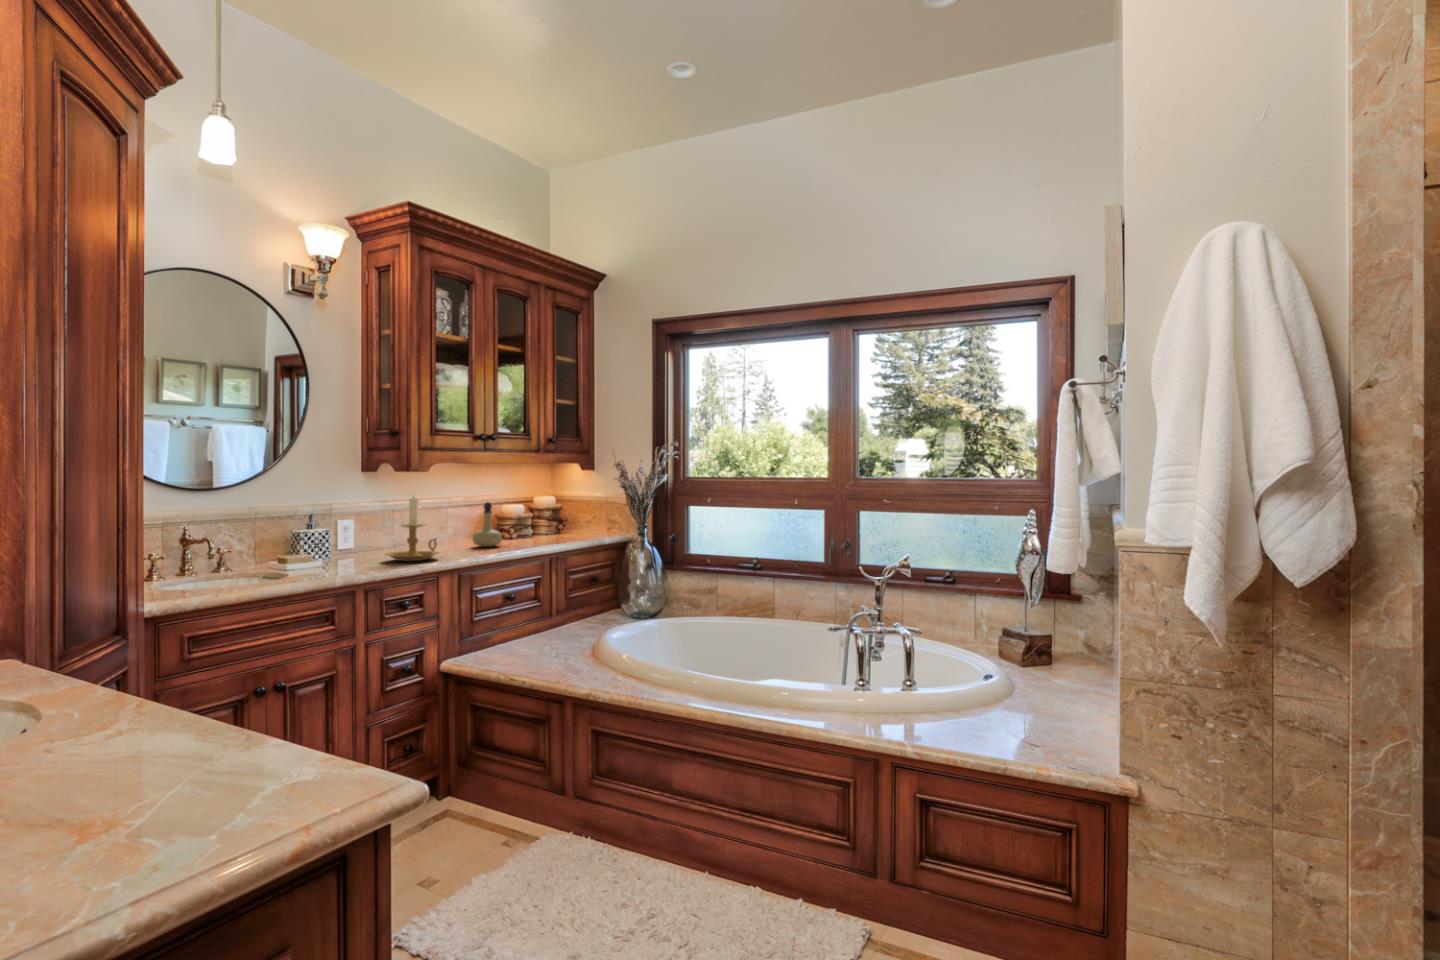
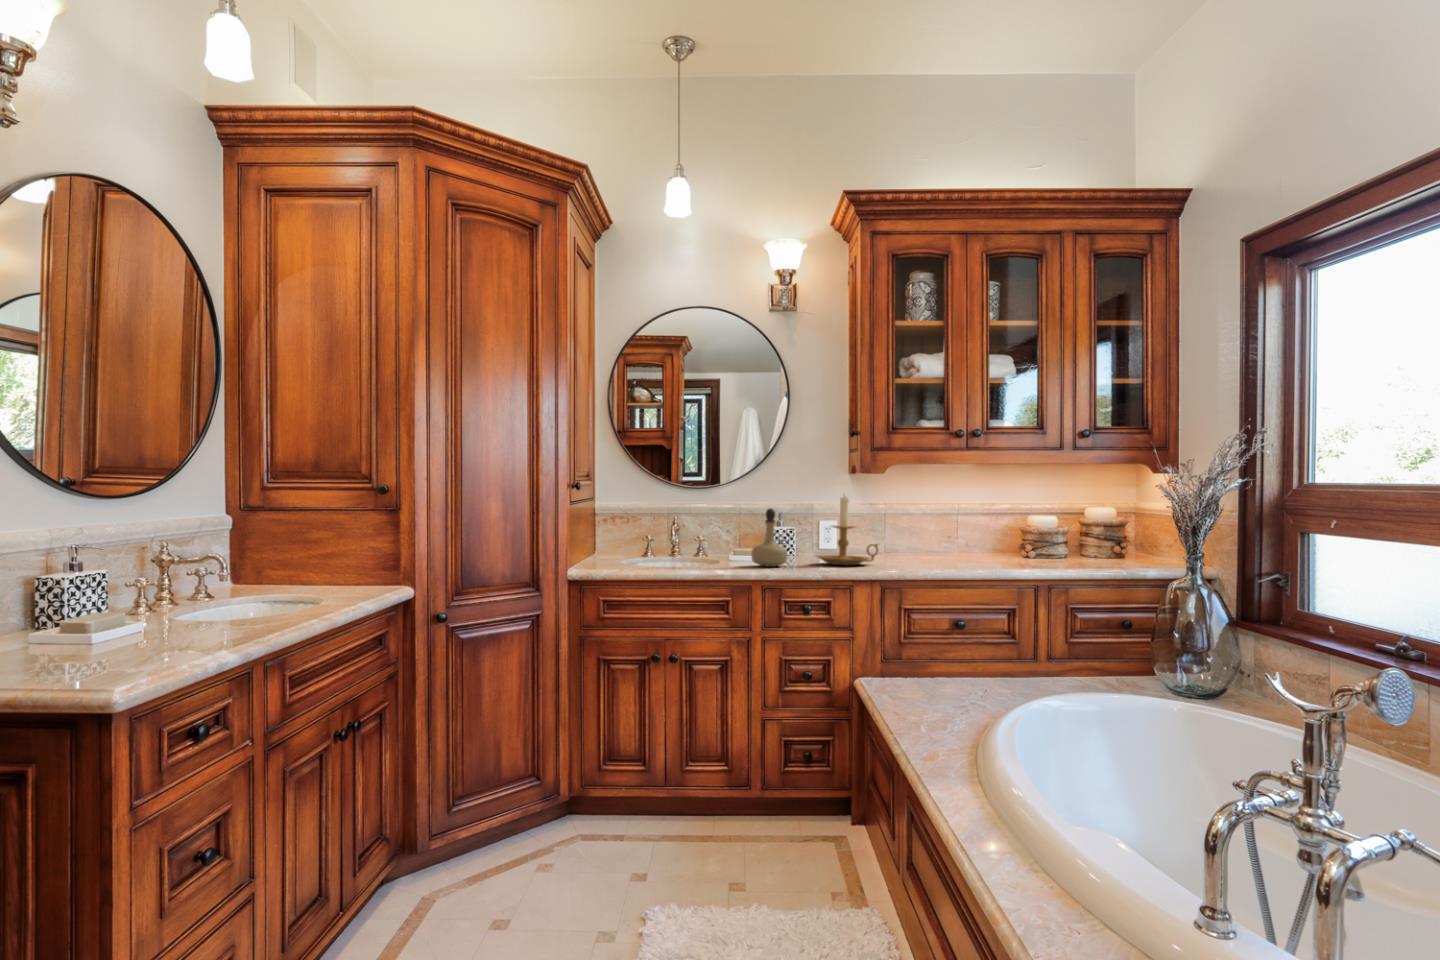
perfume bottle: present [473,502,502,547] -> present [751,508,787,567]

